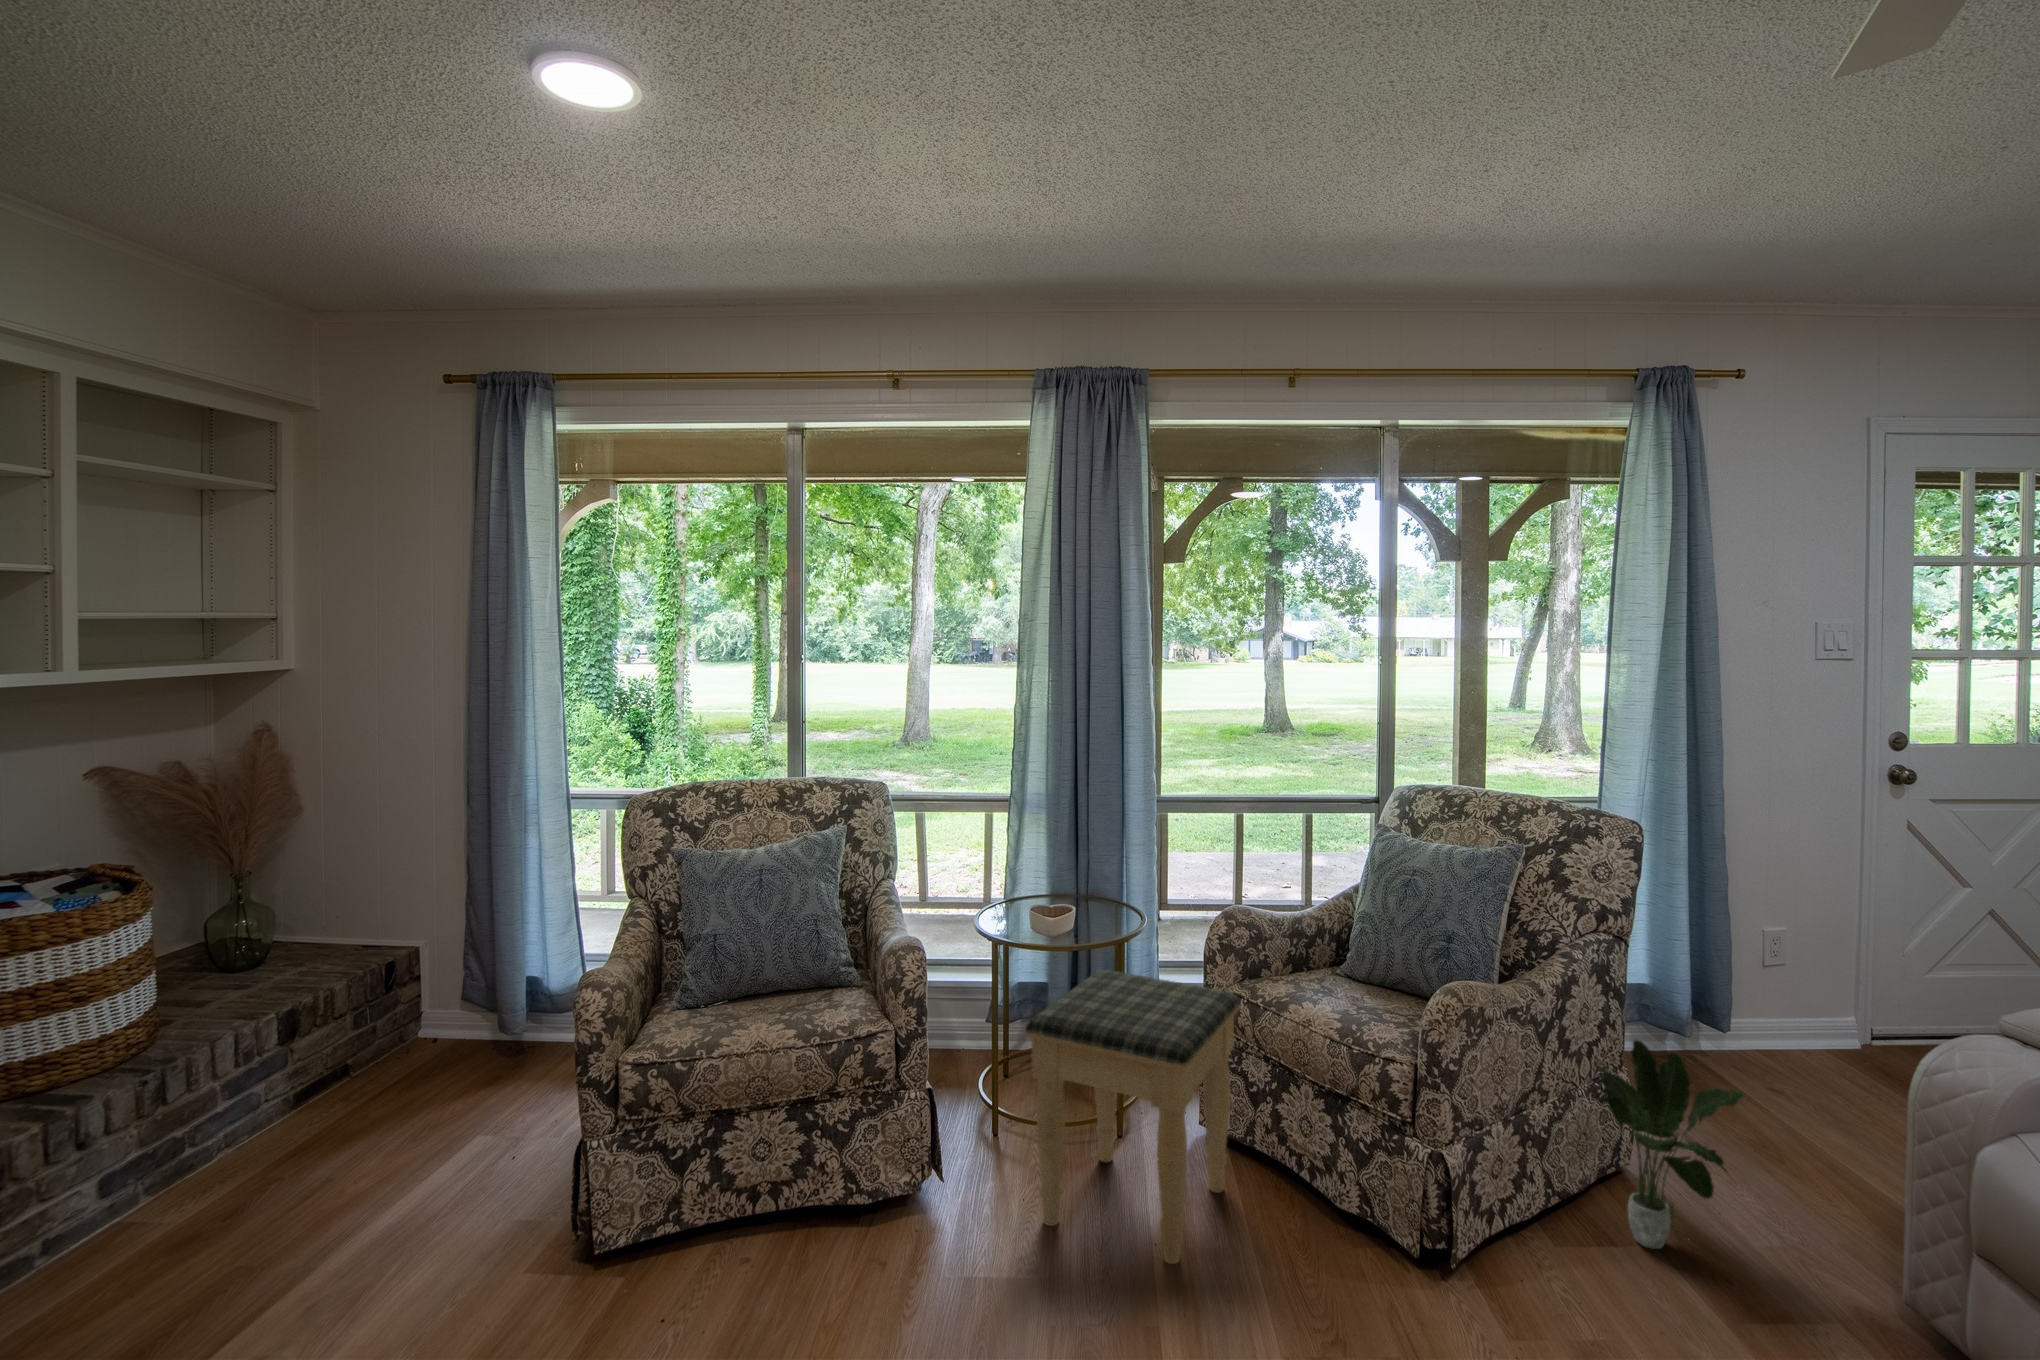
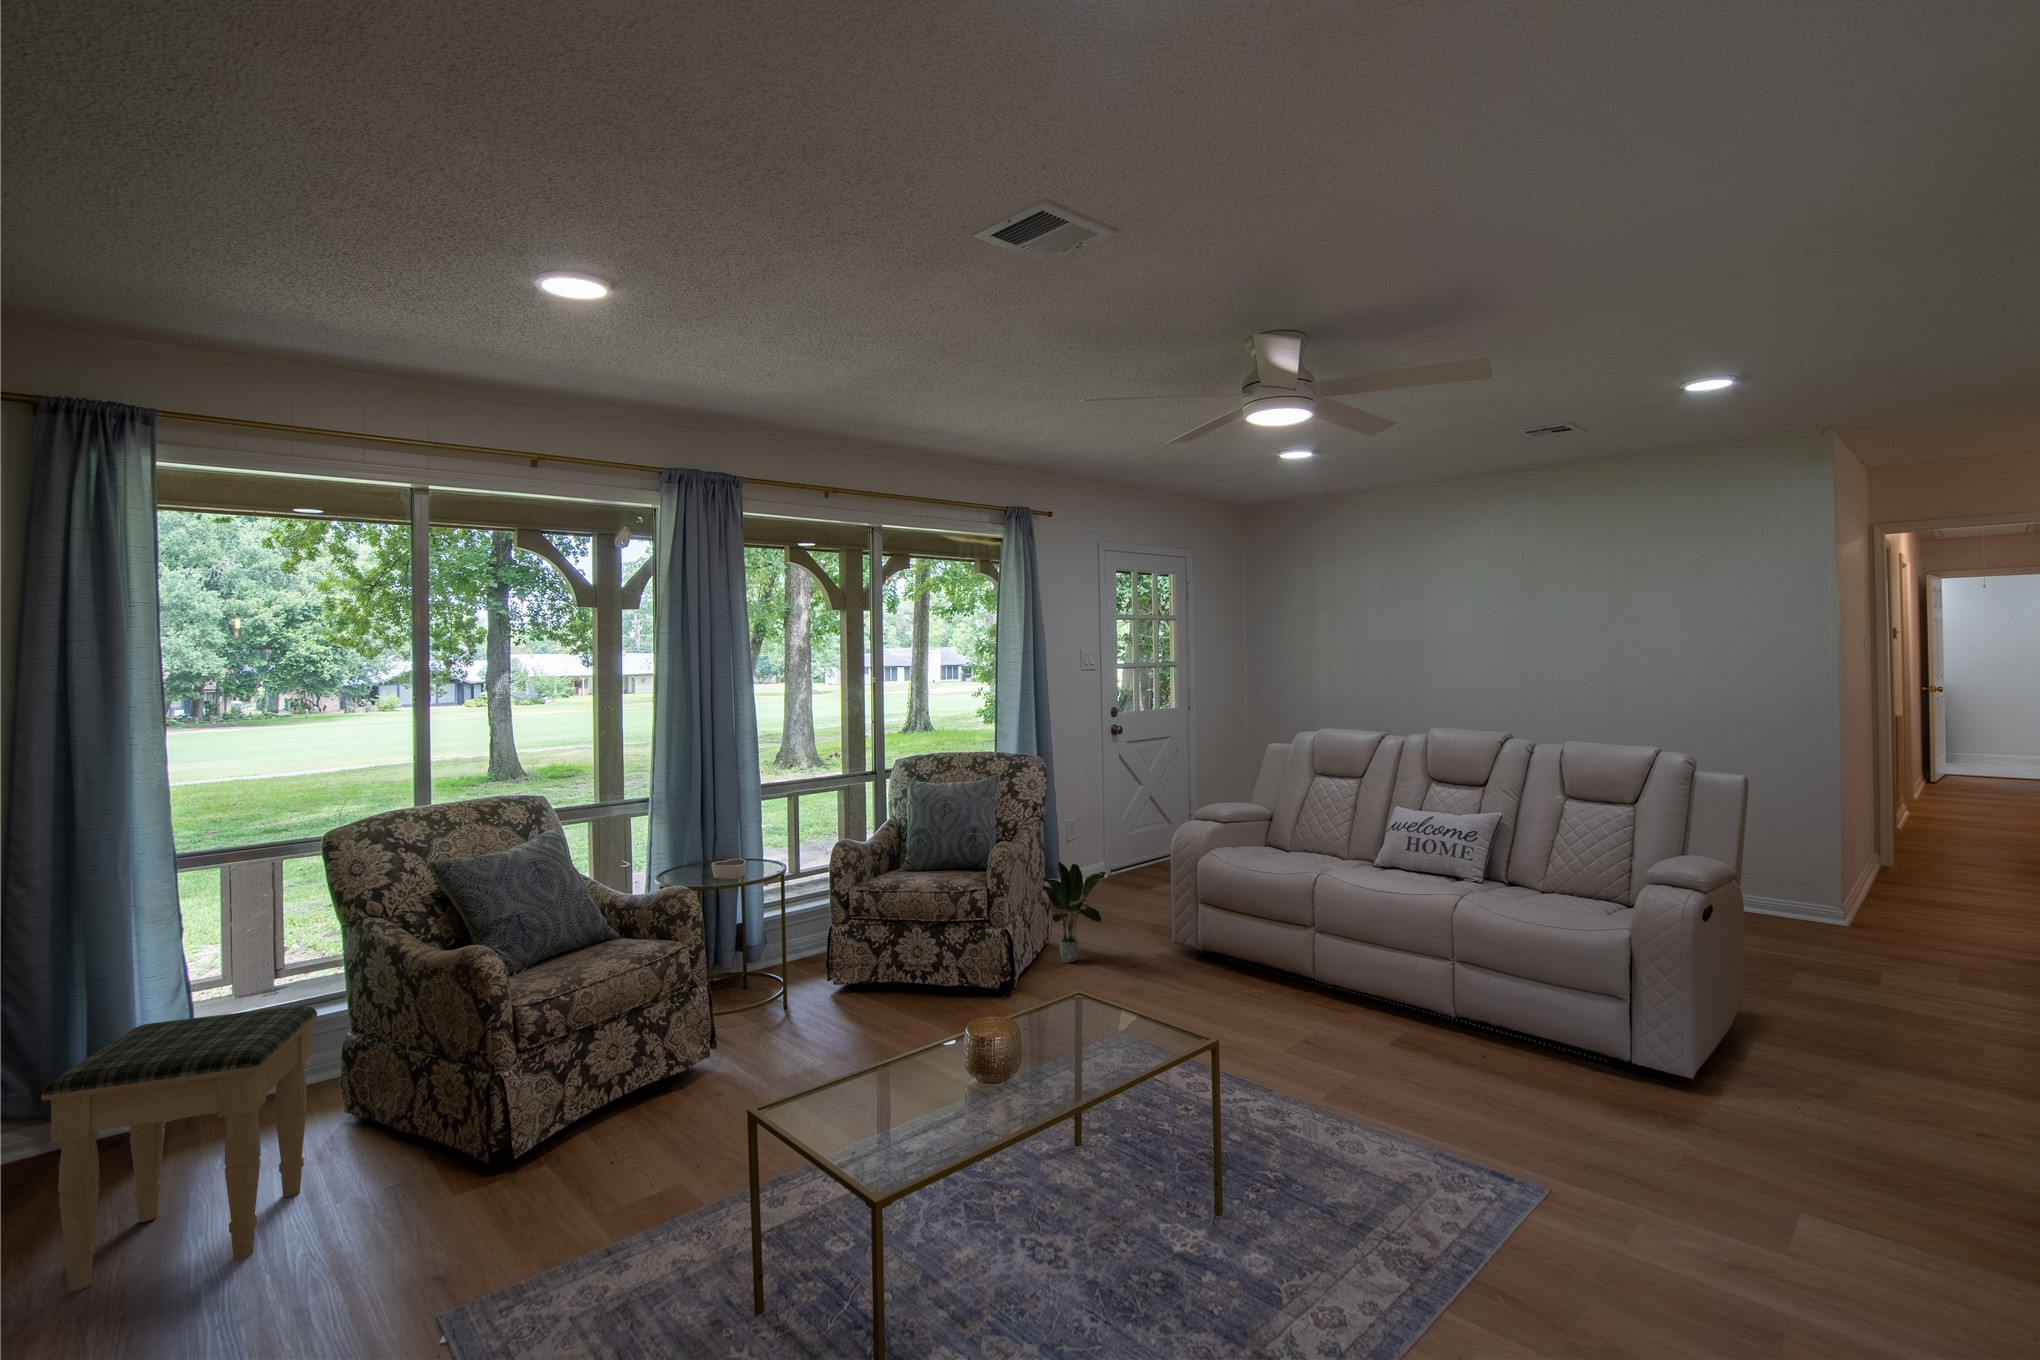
footstool: present [1025,970,1240,1264] -> present [41,1006,317,1292]

